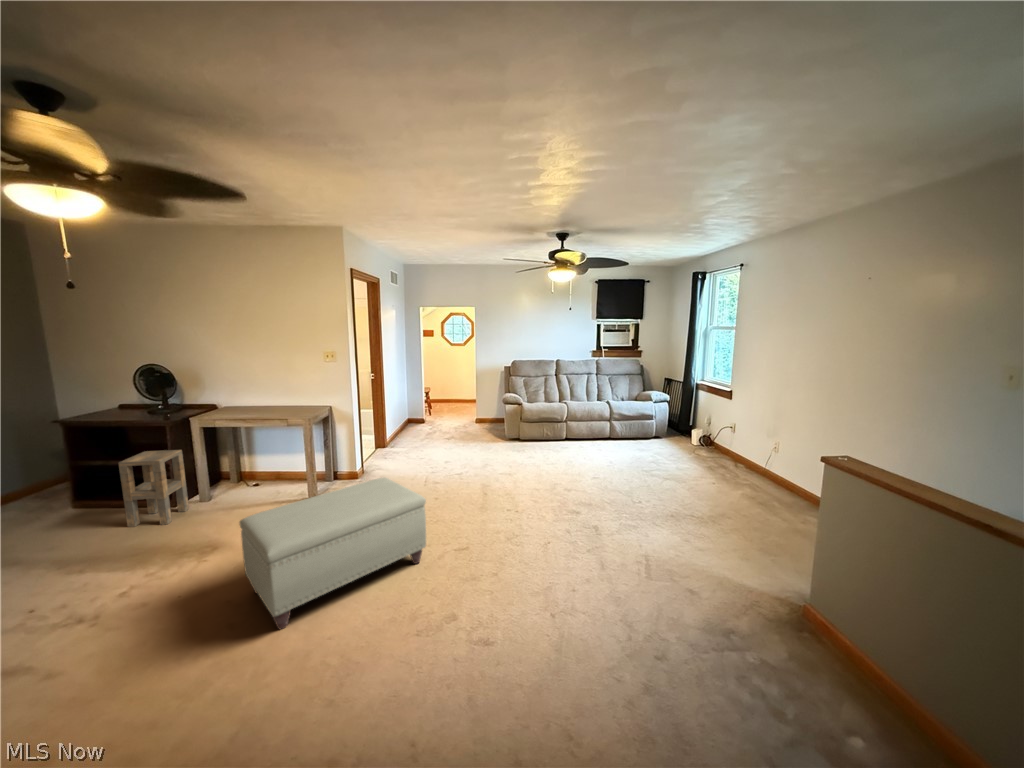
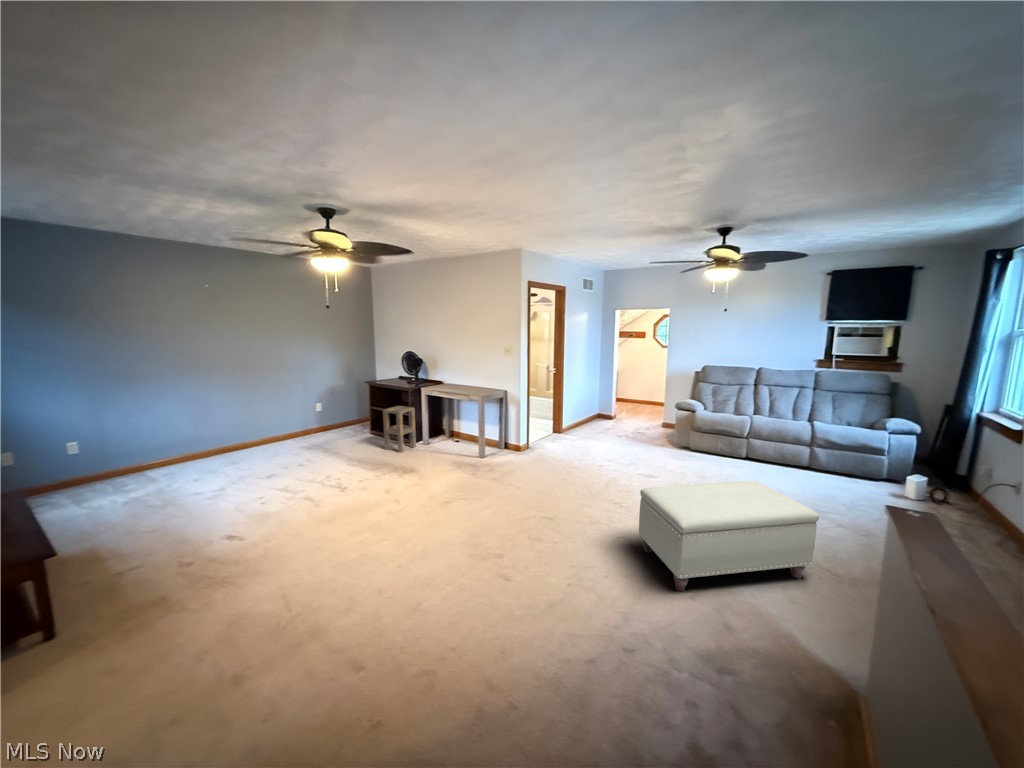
ottoman: present [239,477,426,629] -> present [639,481,819,591]

